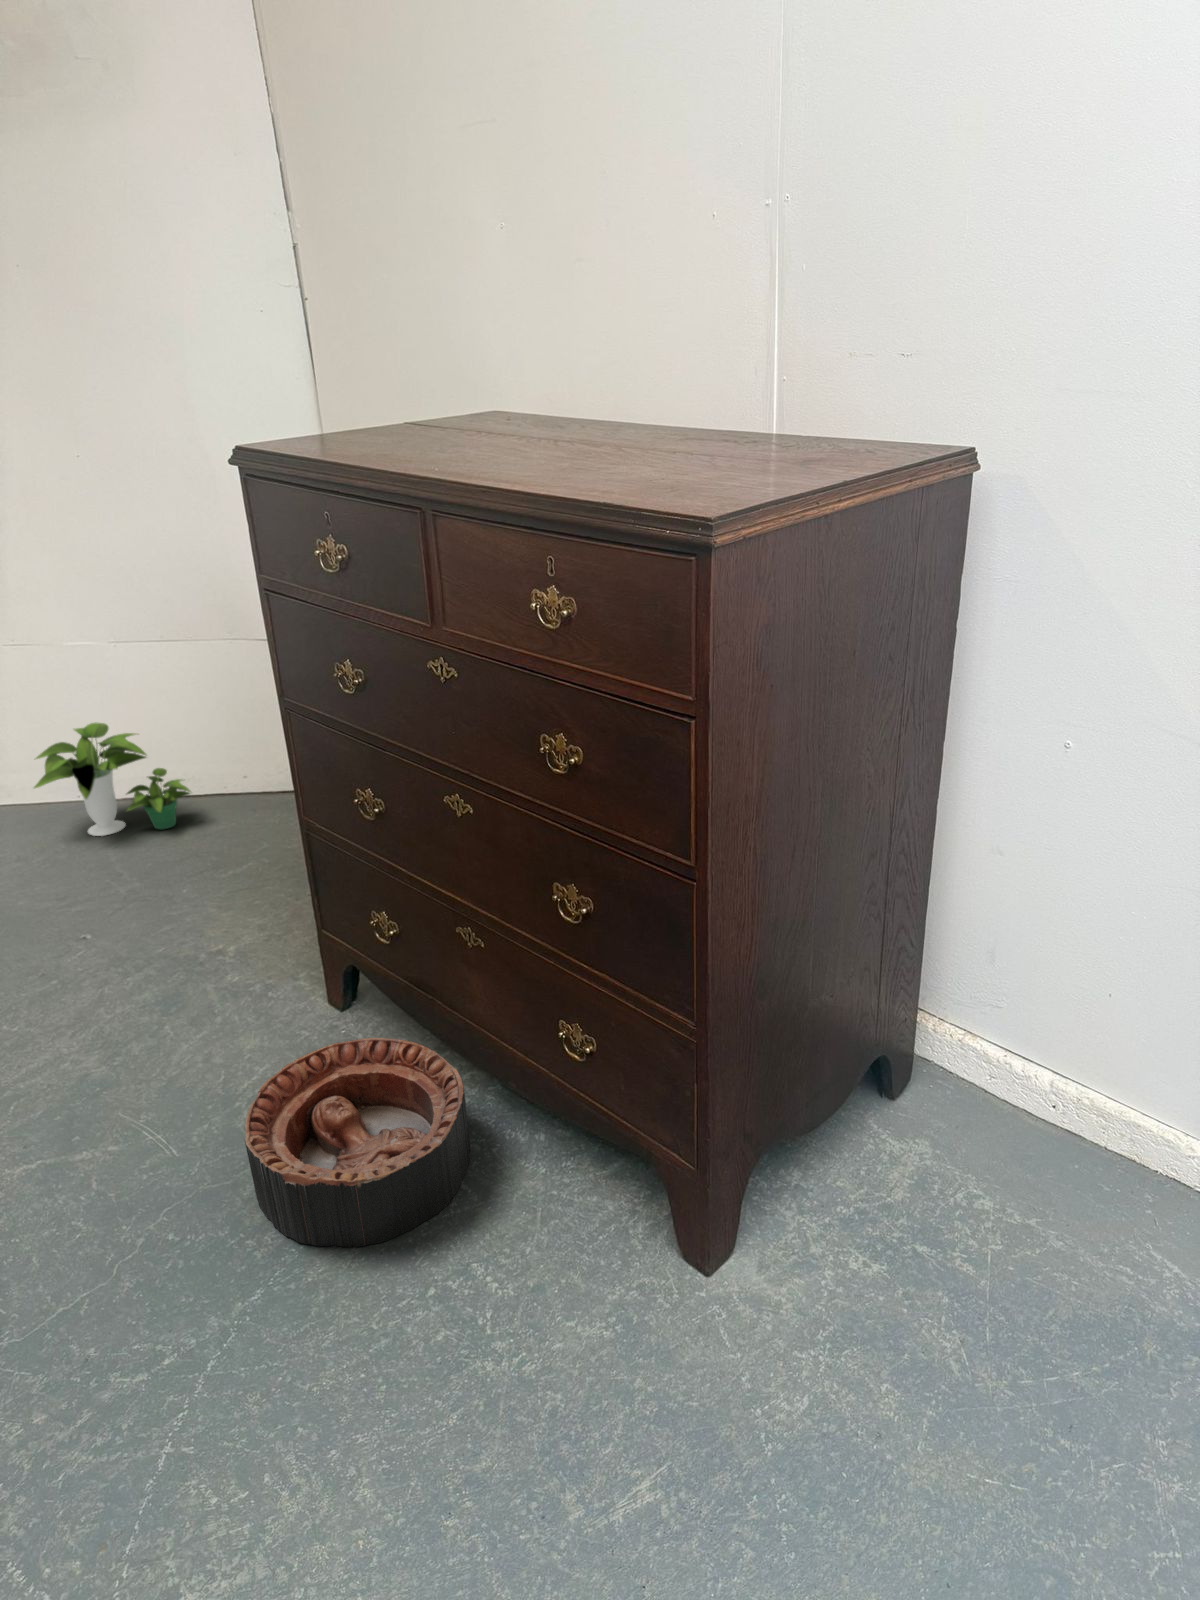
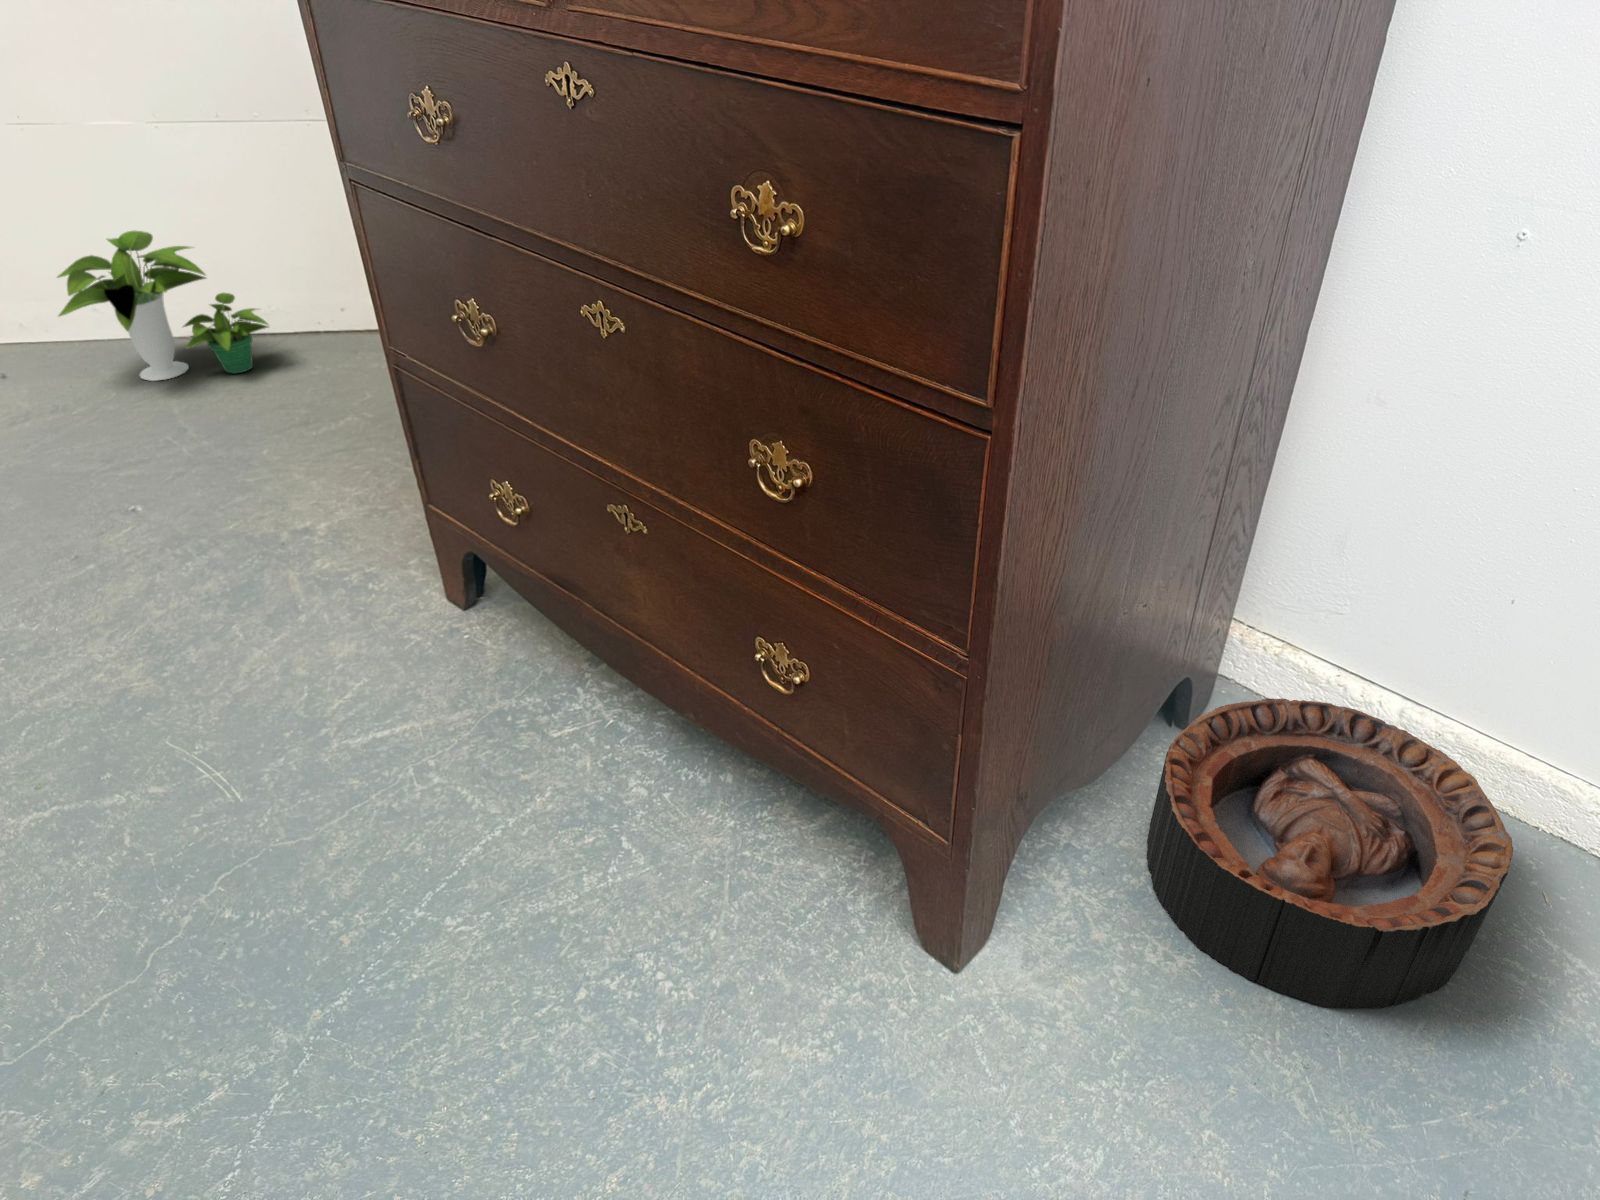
basket: present [245,1038,470,1247] -> present [1146,698,1513,1008]

